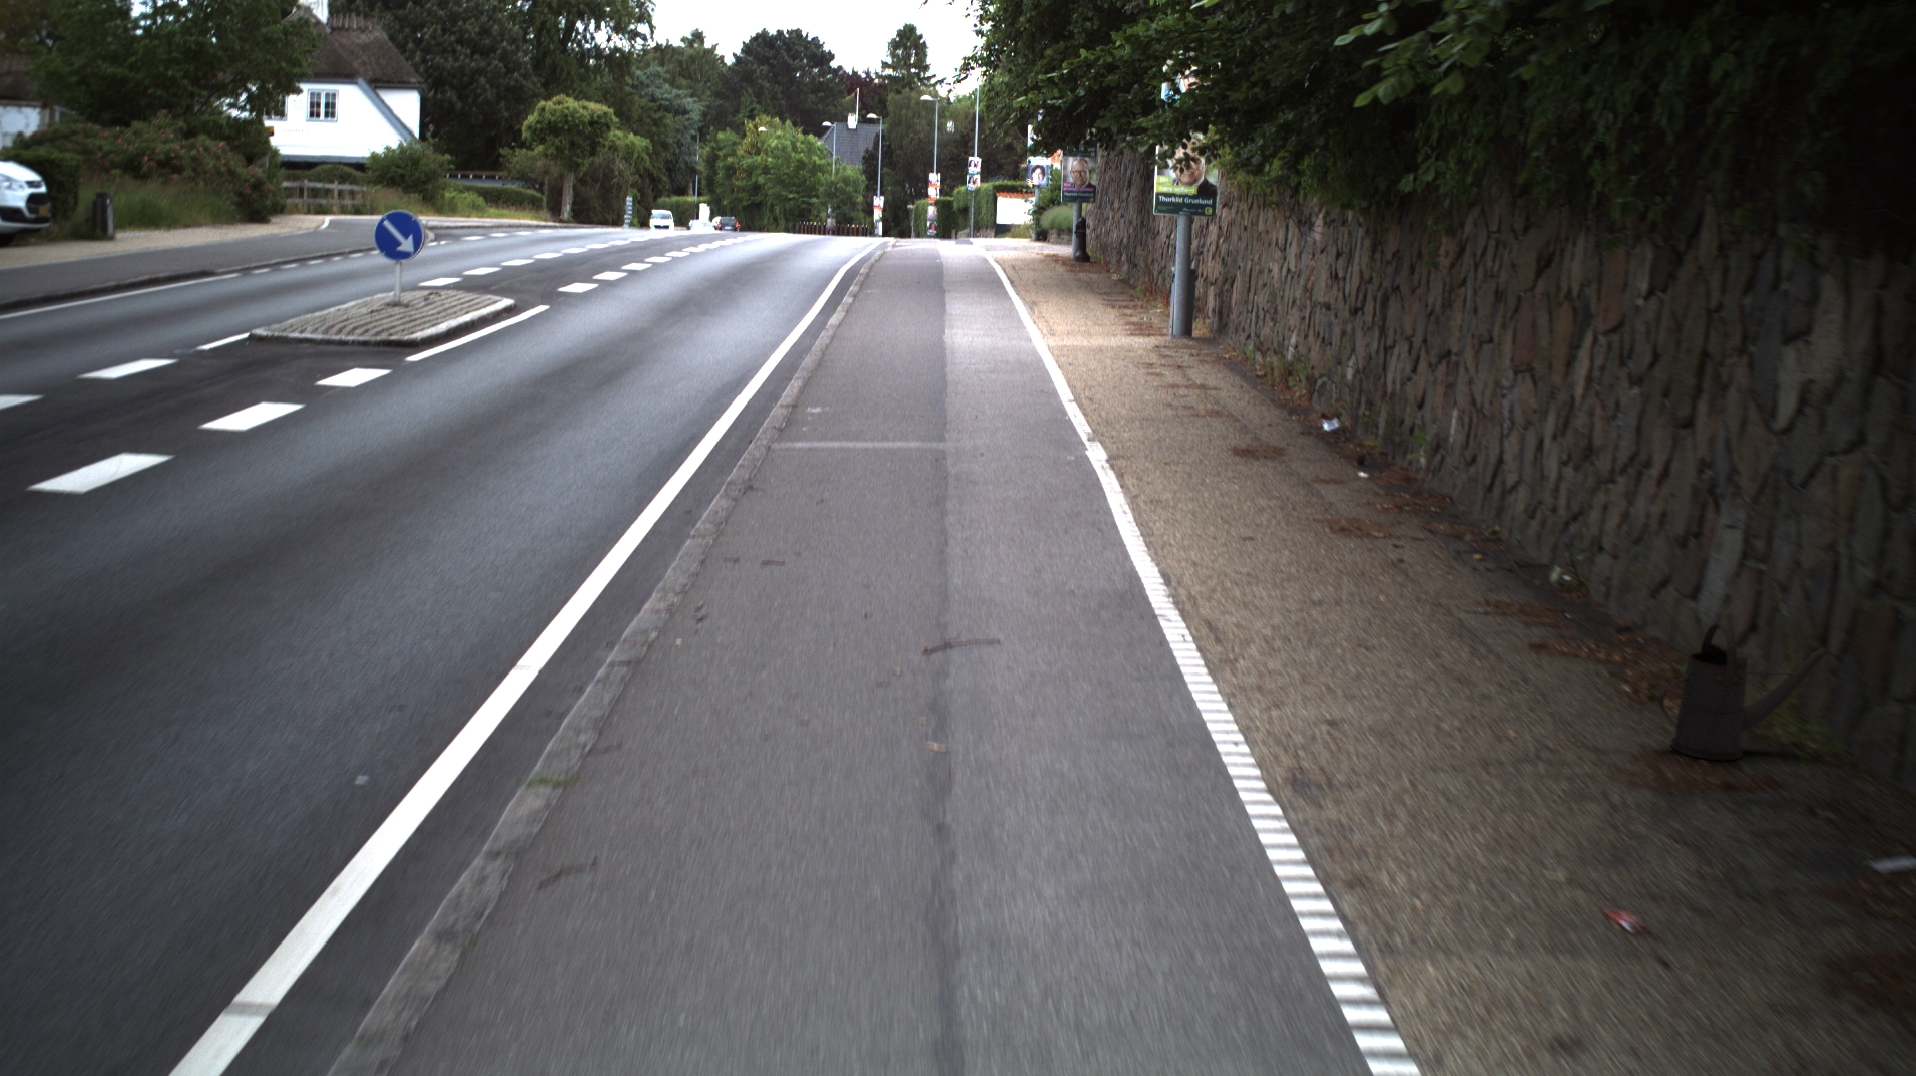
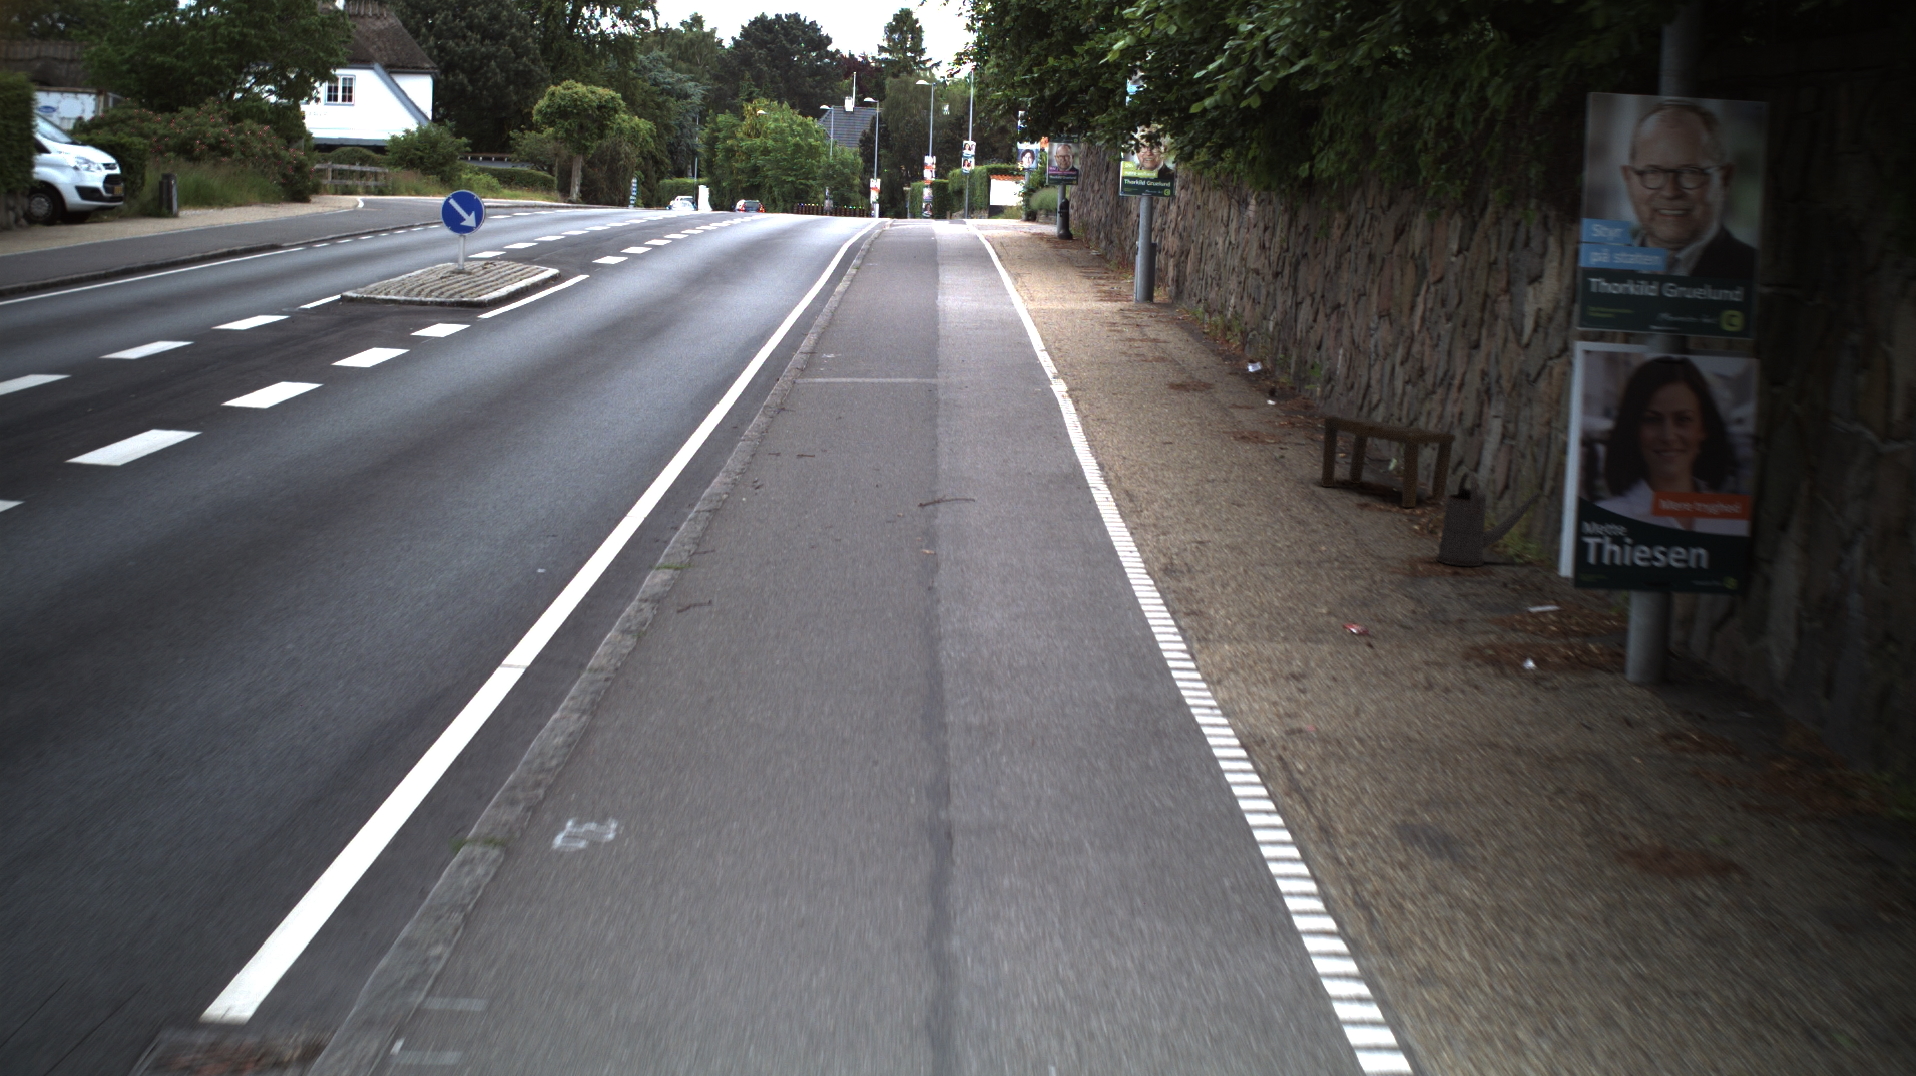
bench: none [1466,517,1659,648] -> present [1322,417,1456,507]

